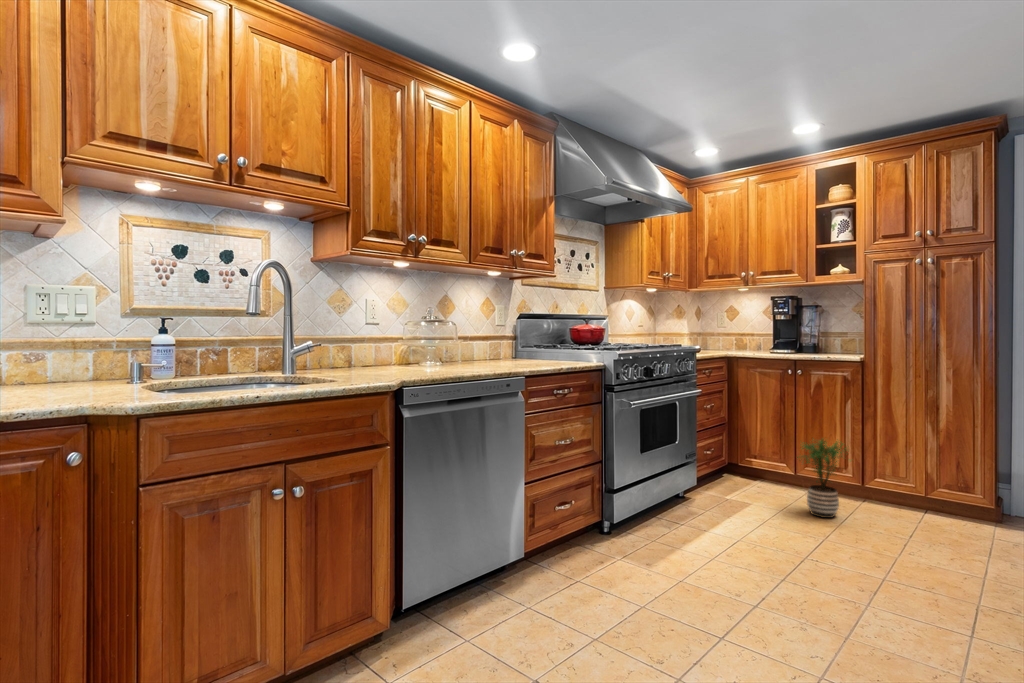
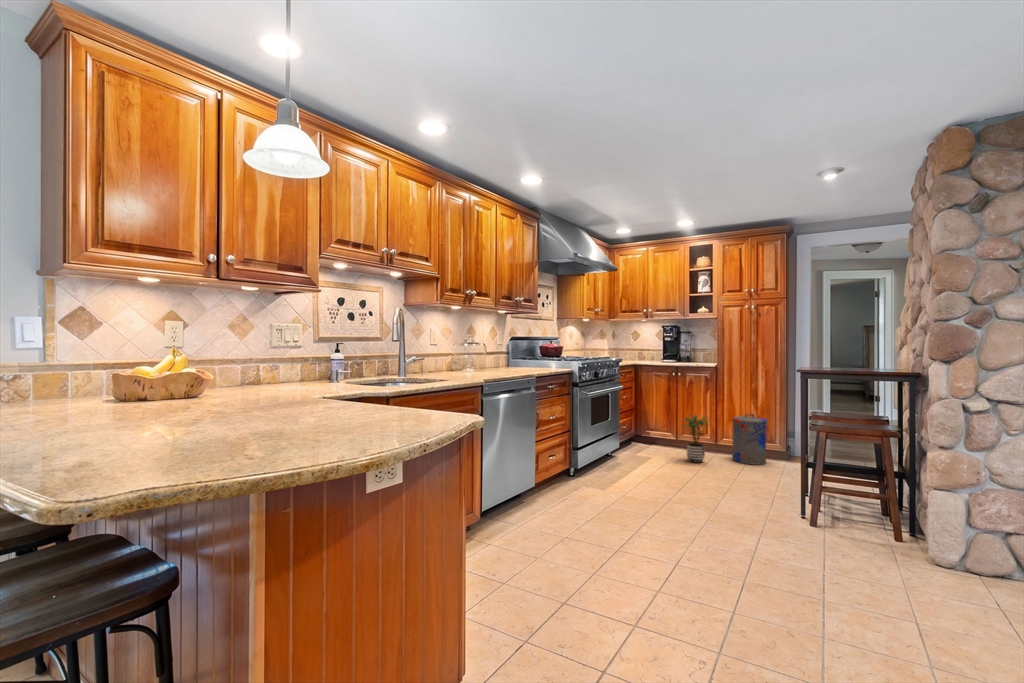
trash can: none [889,440,954,527] -> present [732,414,767,465]

